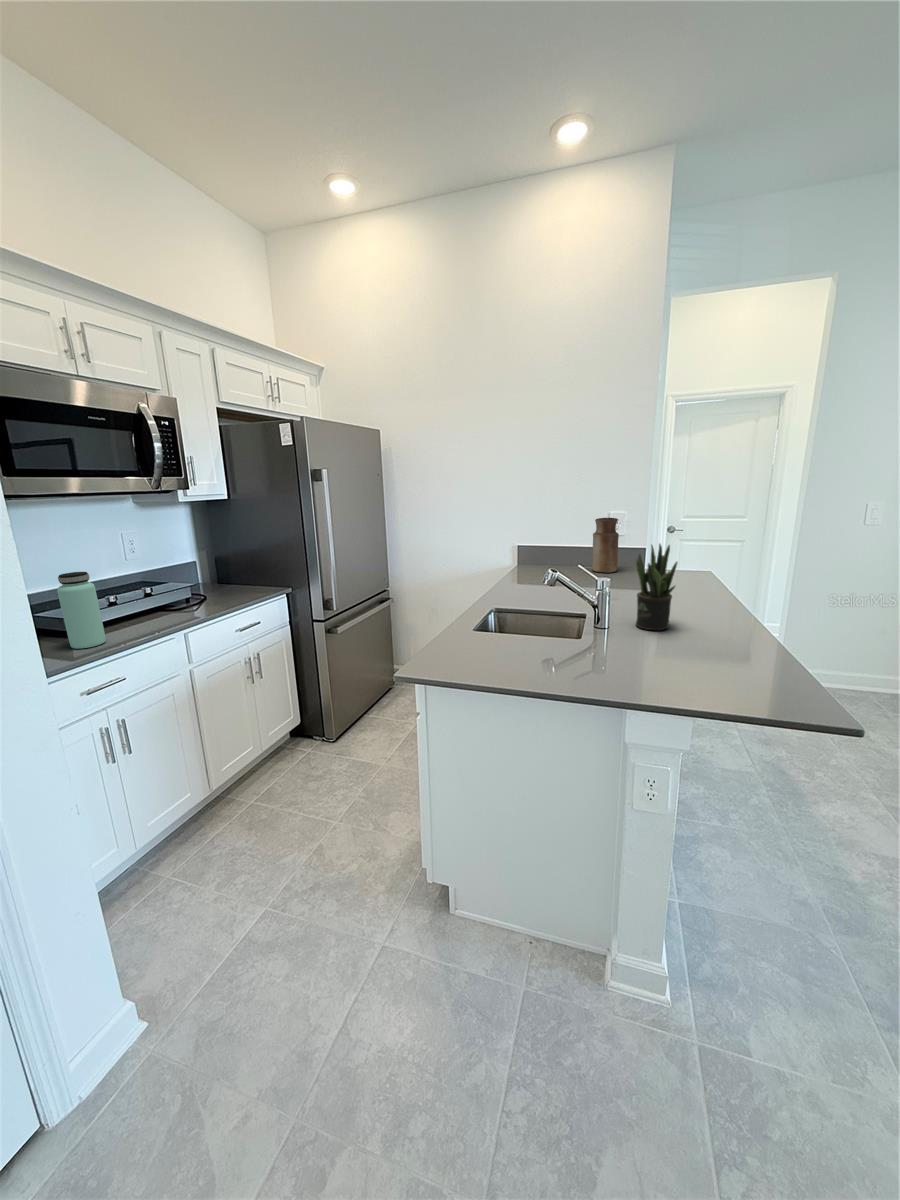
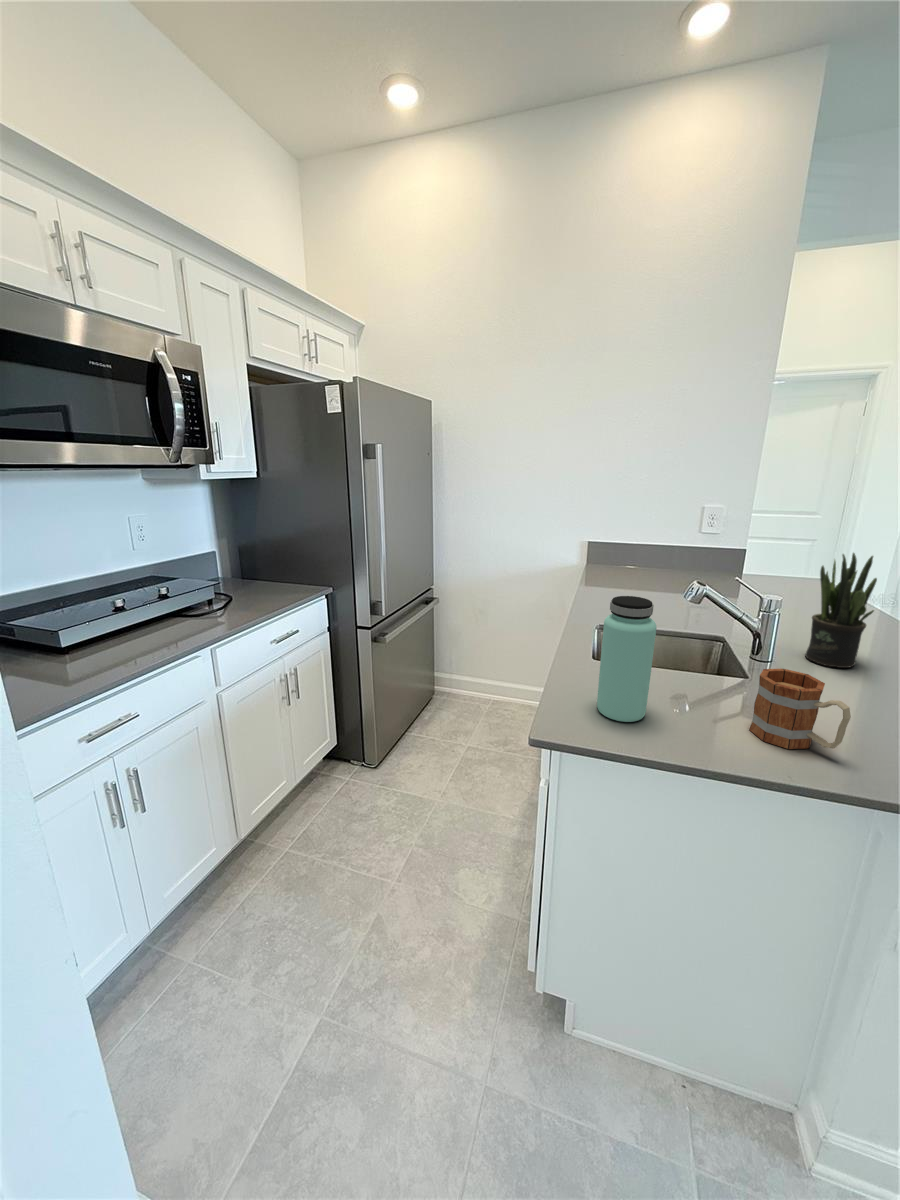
vase: present [592,518,619,573] -> none [683,512,721,578]
bottle: present [57,572,106,649] -> present [597,596,656,722]
mug: none [552,623,600,676] -> present [749,669,851,749]

